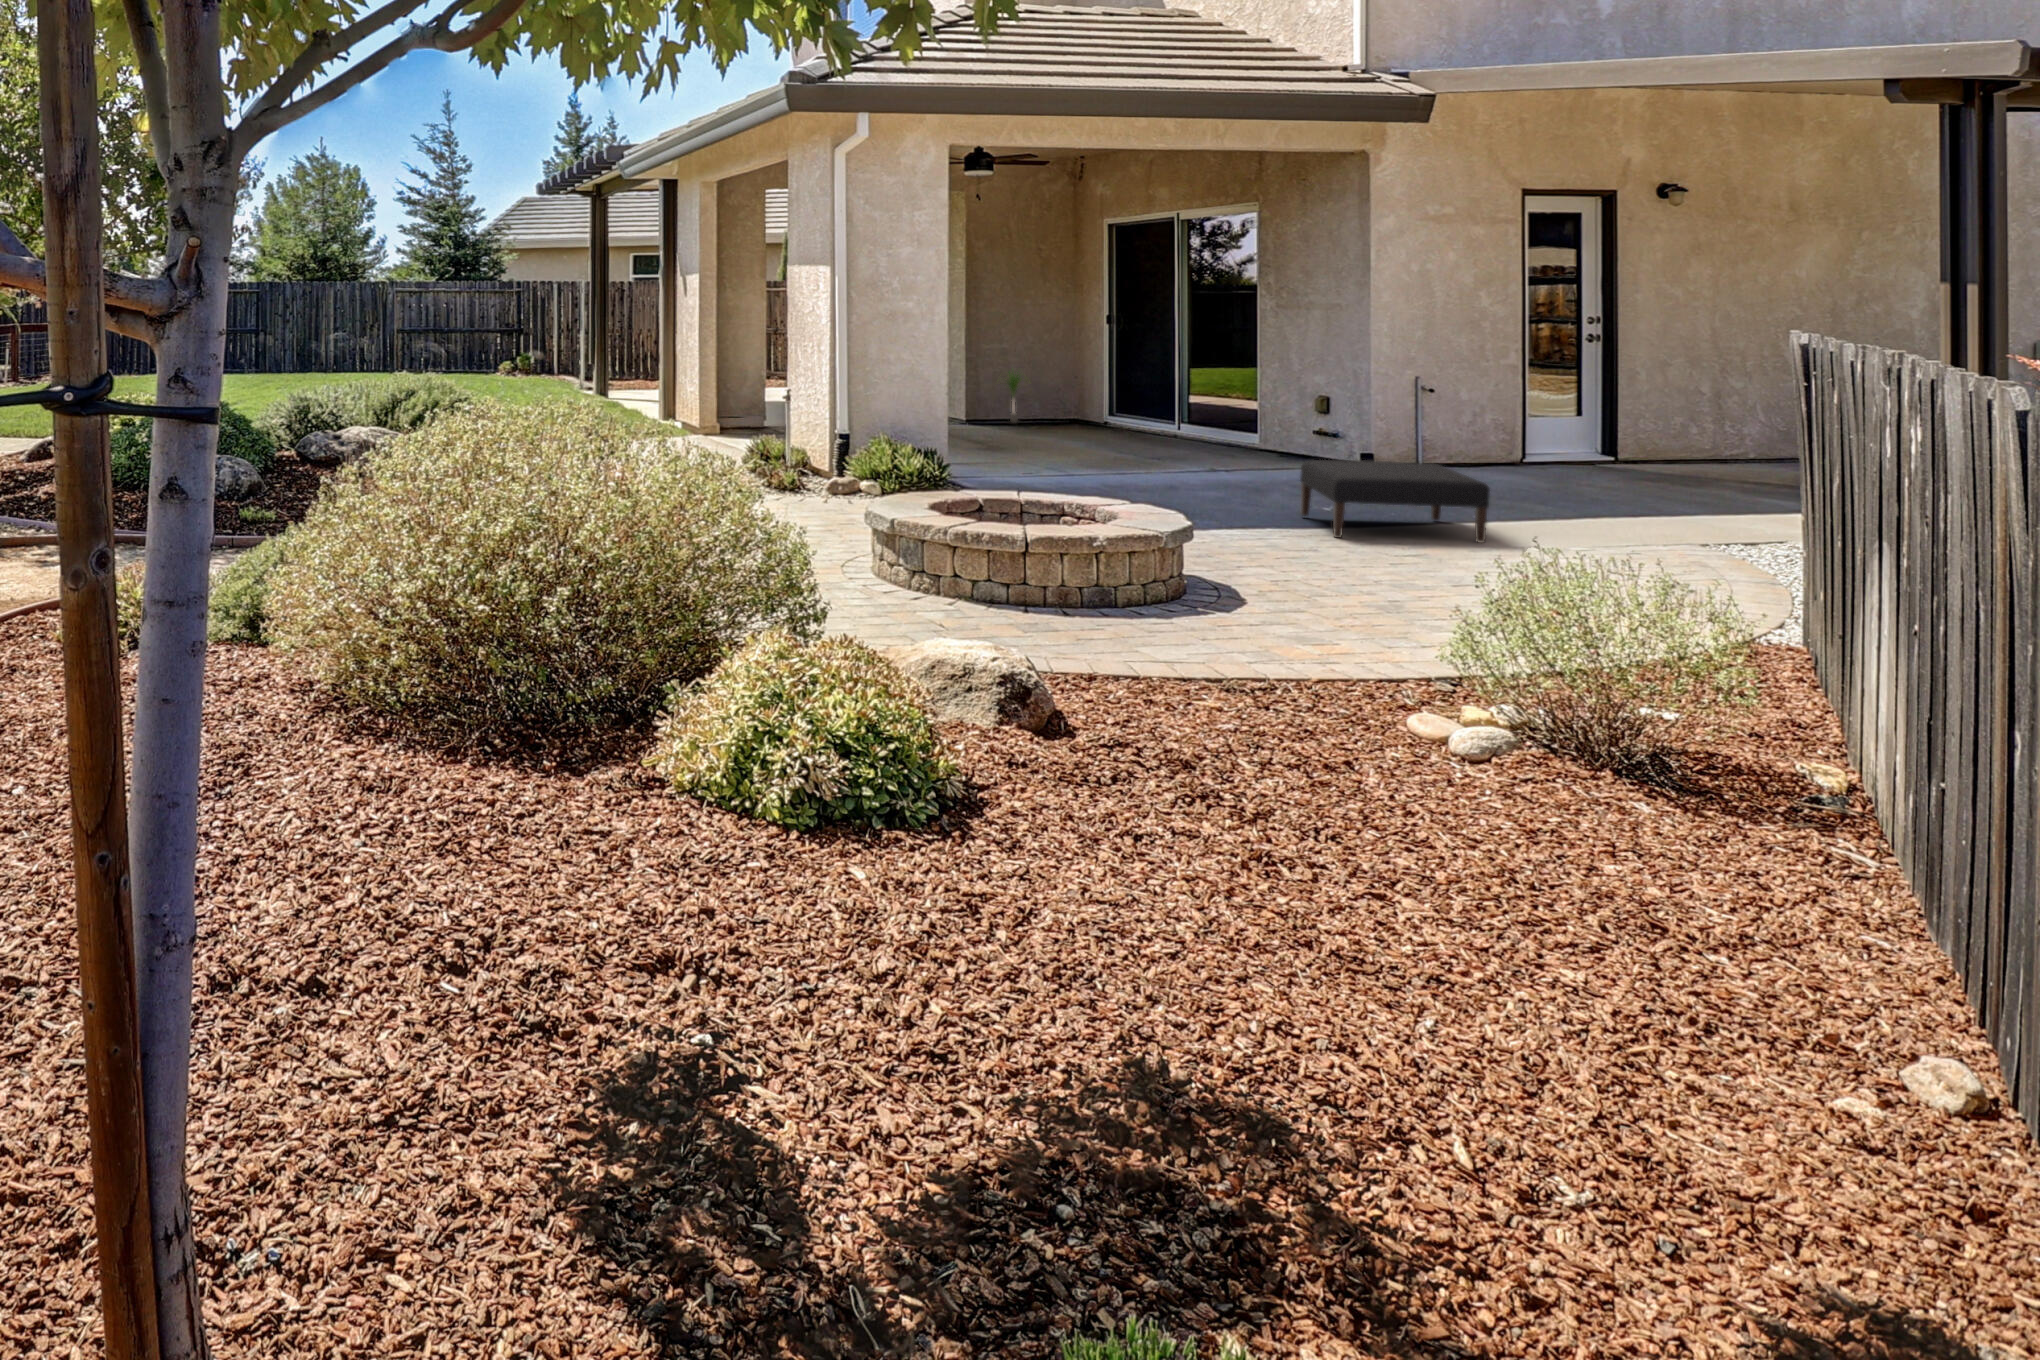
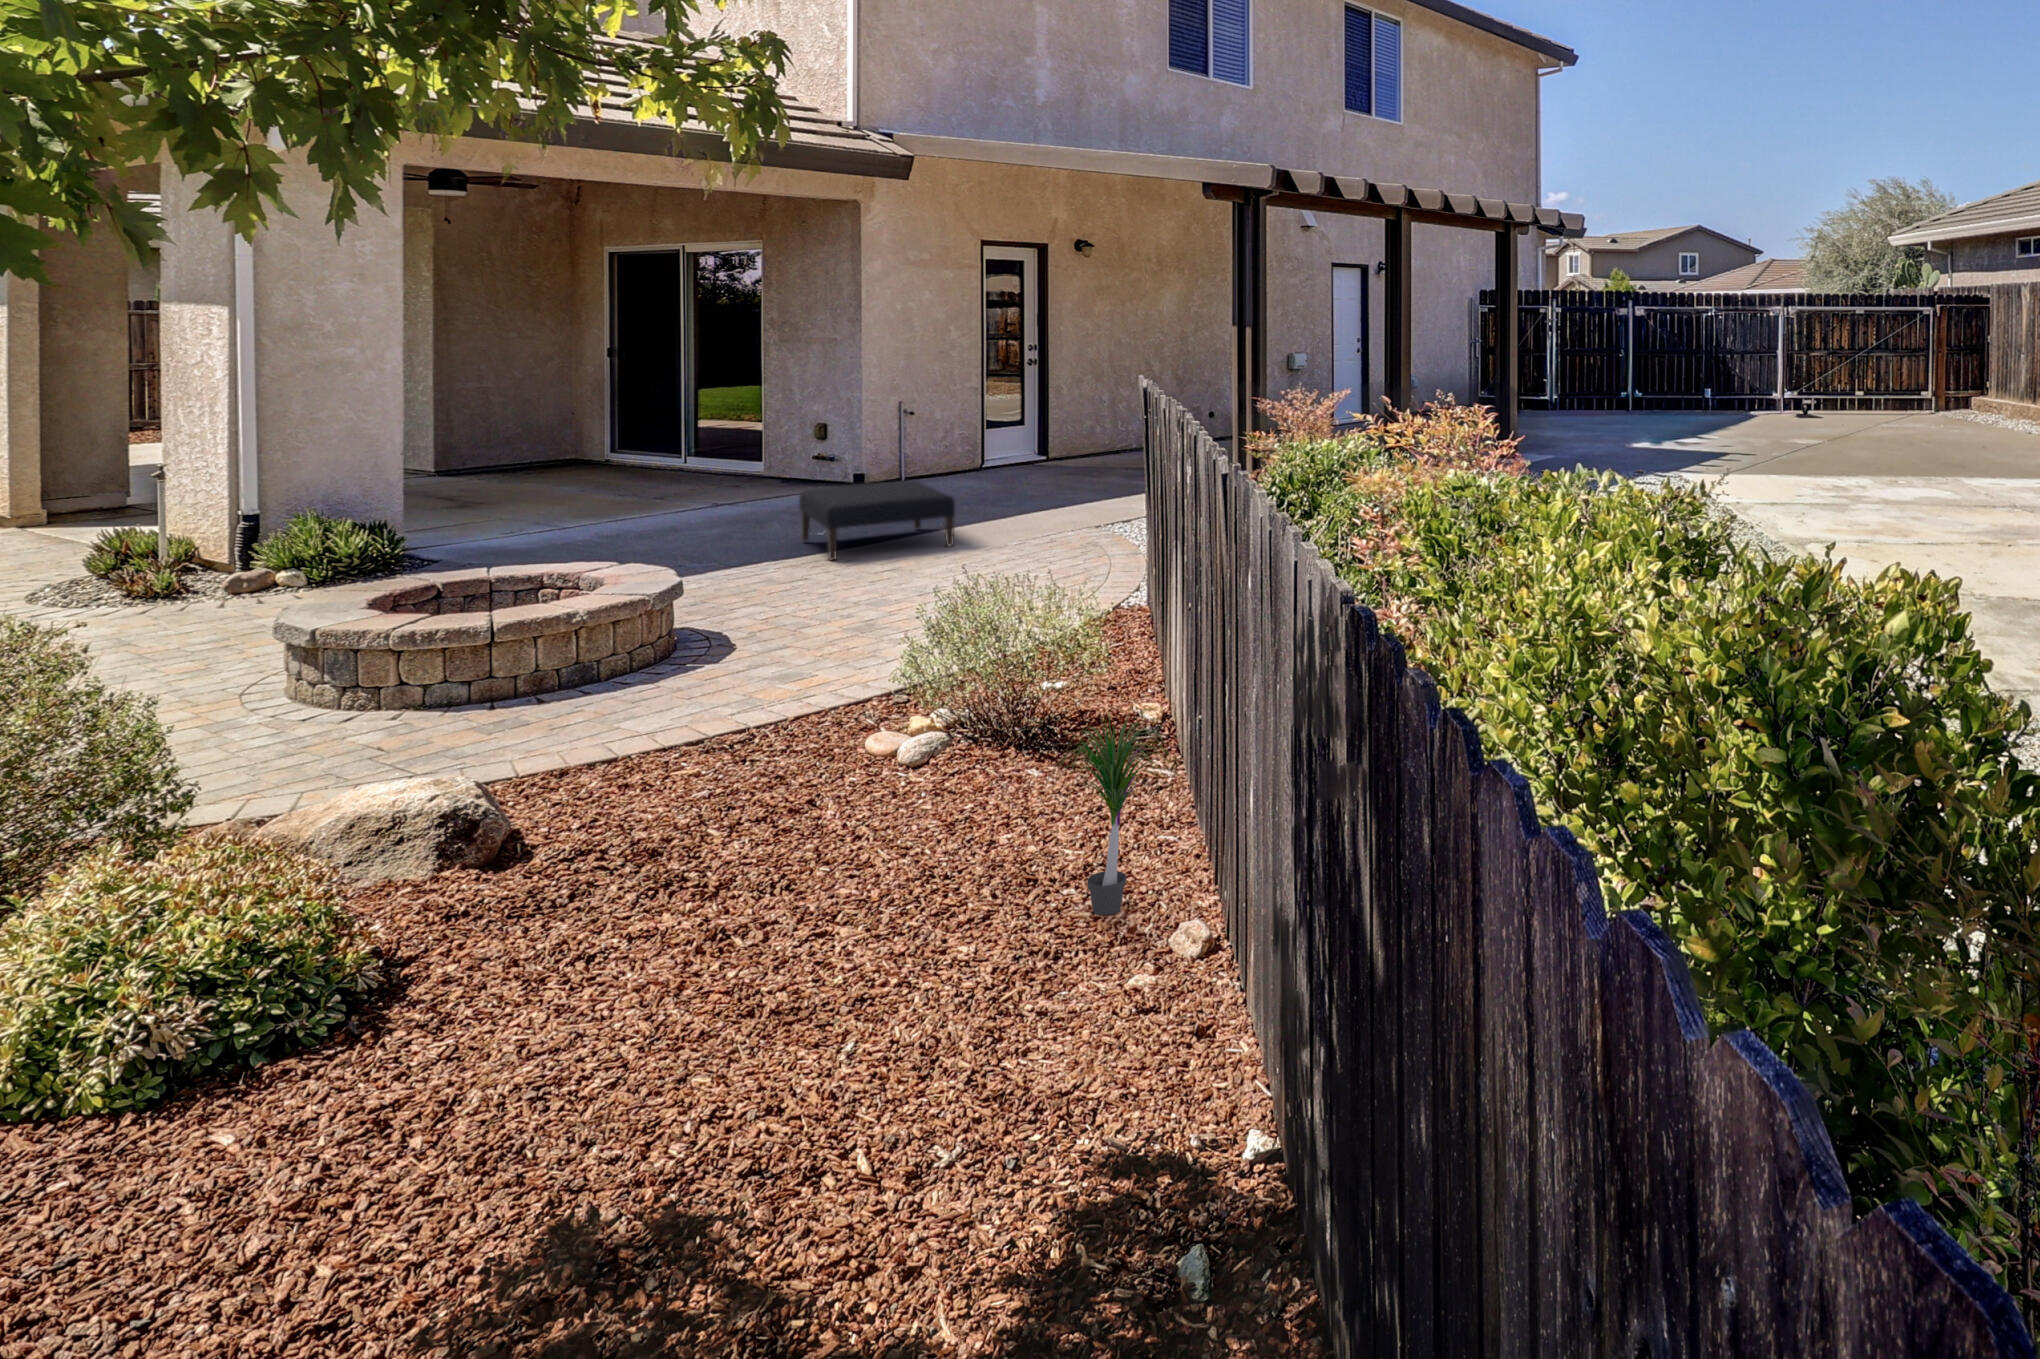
potted plant: present [1005,372,1022,422] -> present [1046,710,1175,916]

